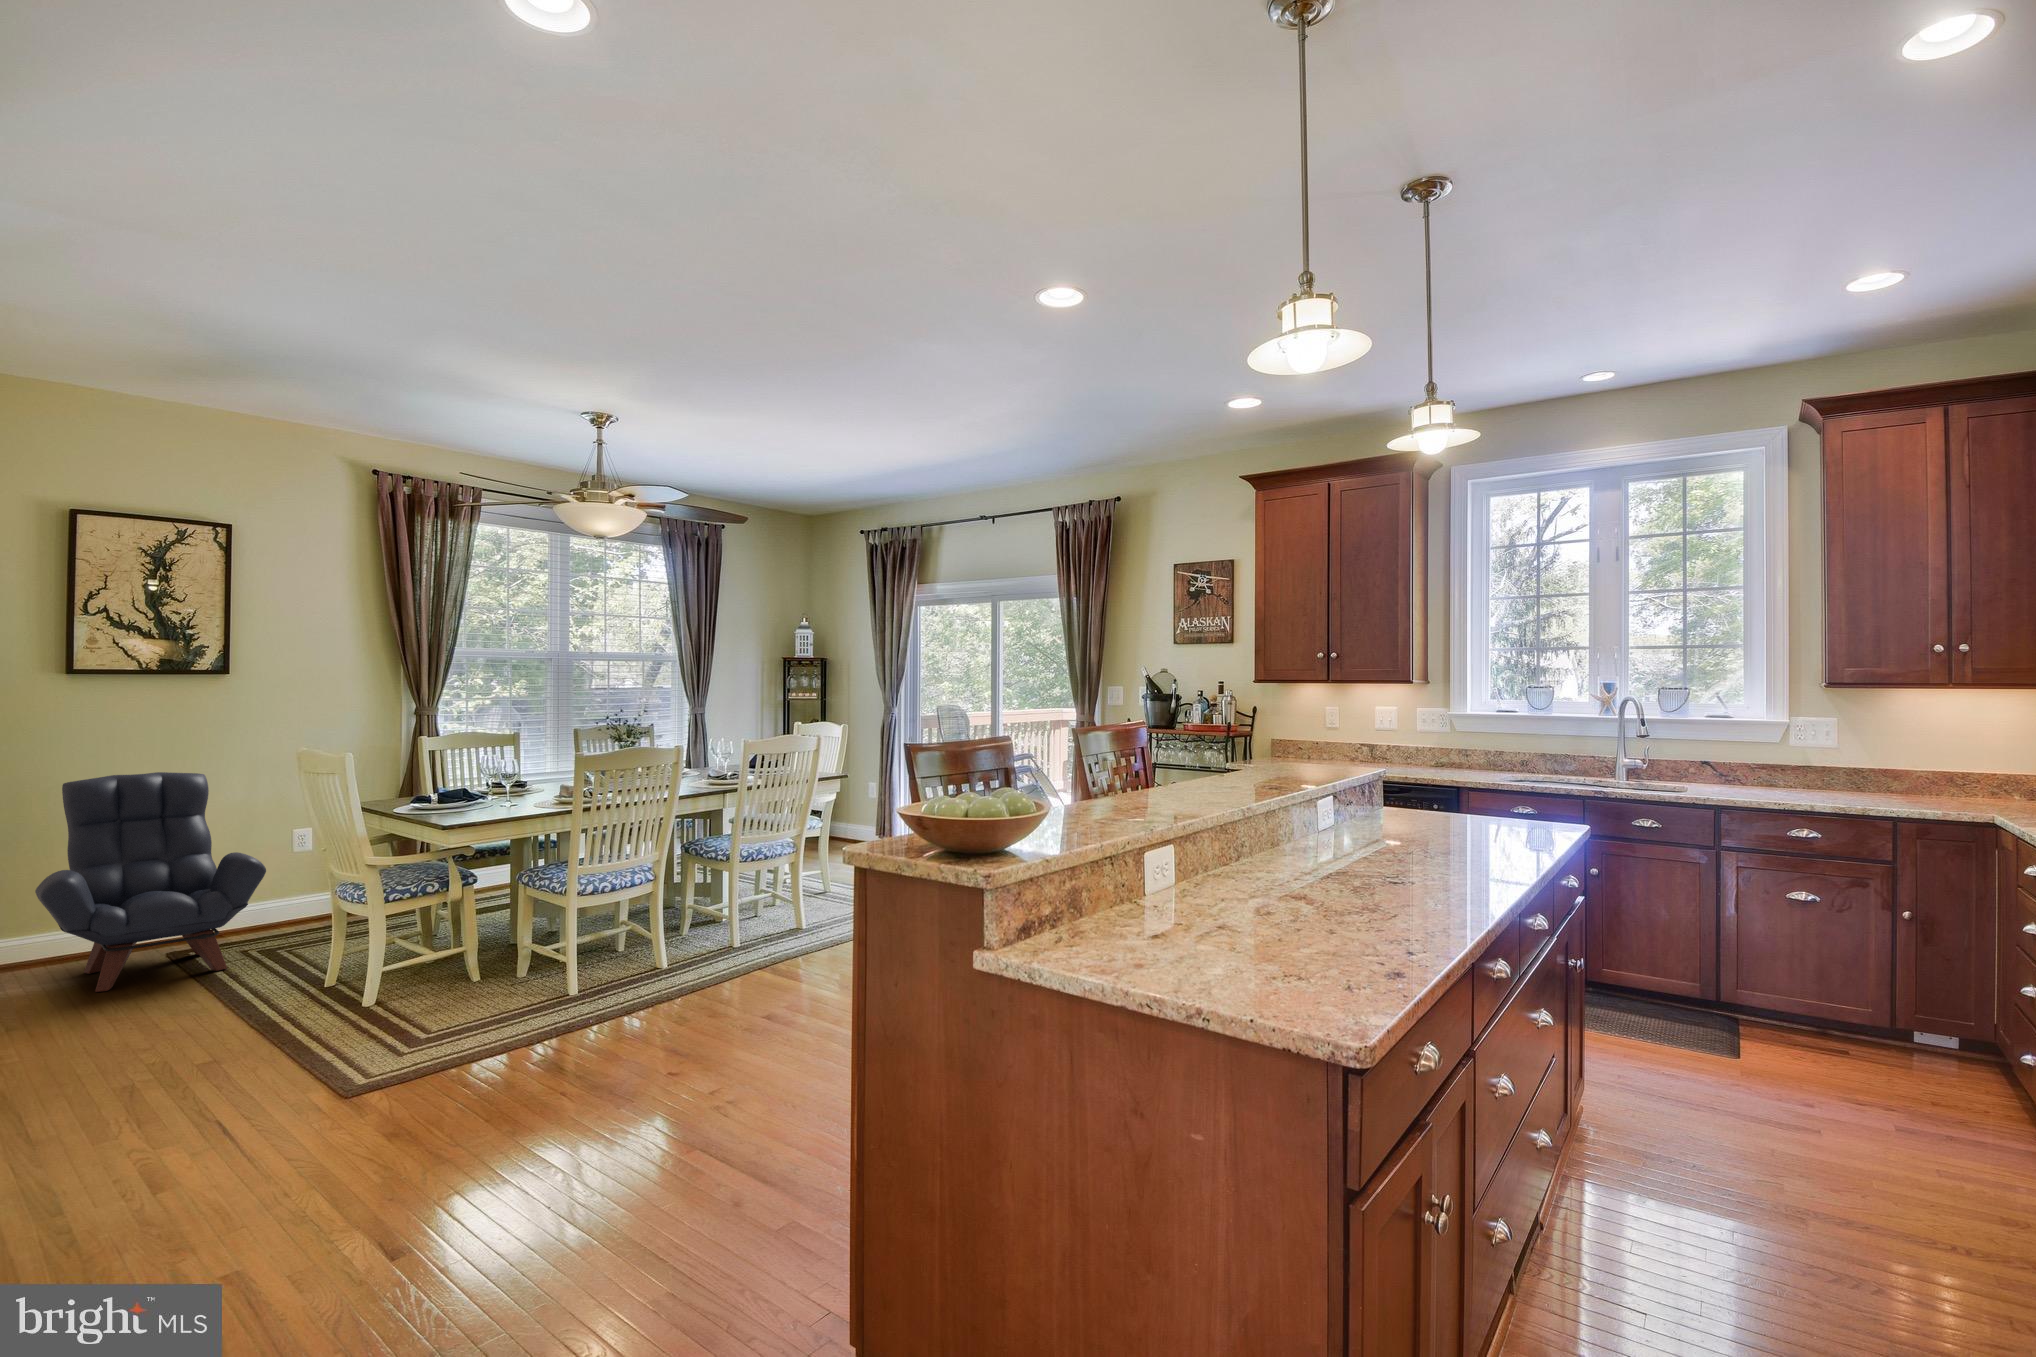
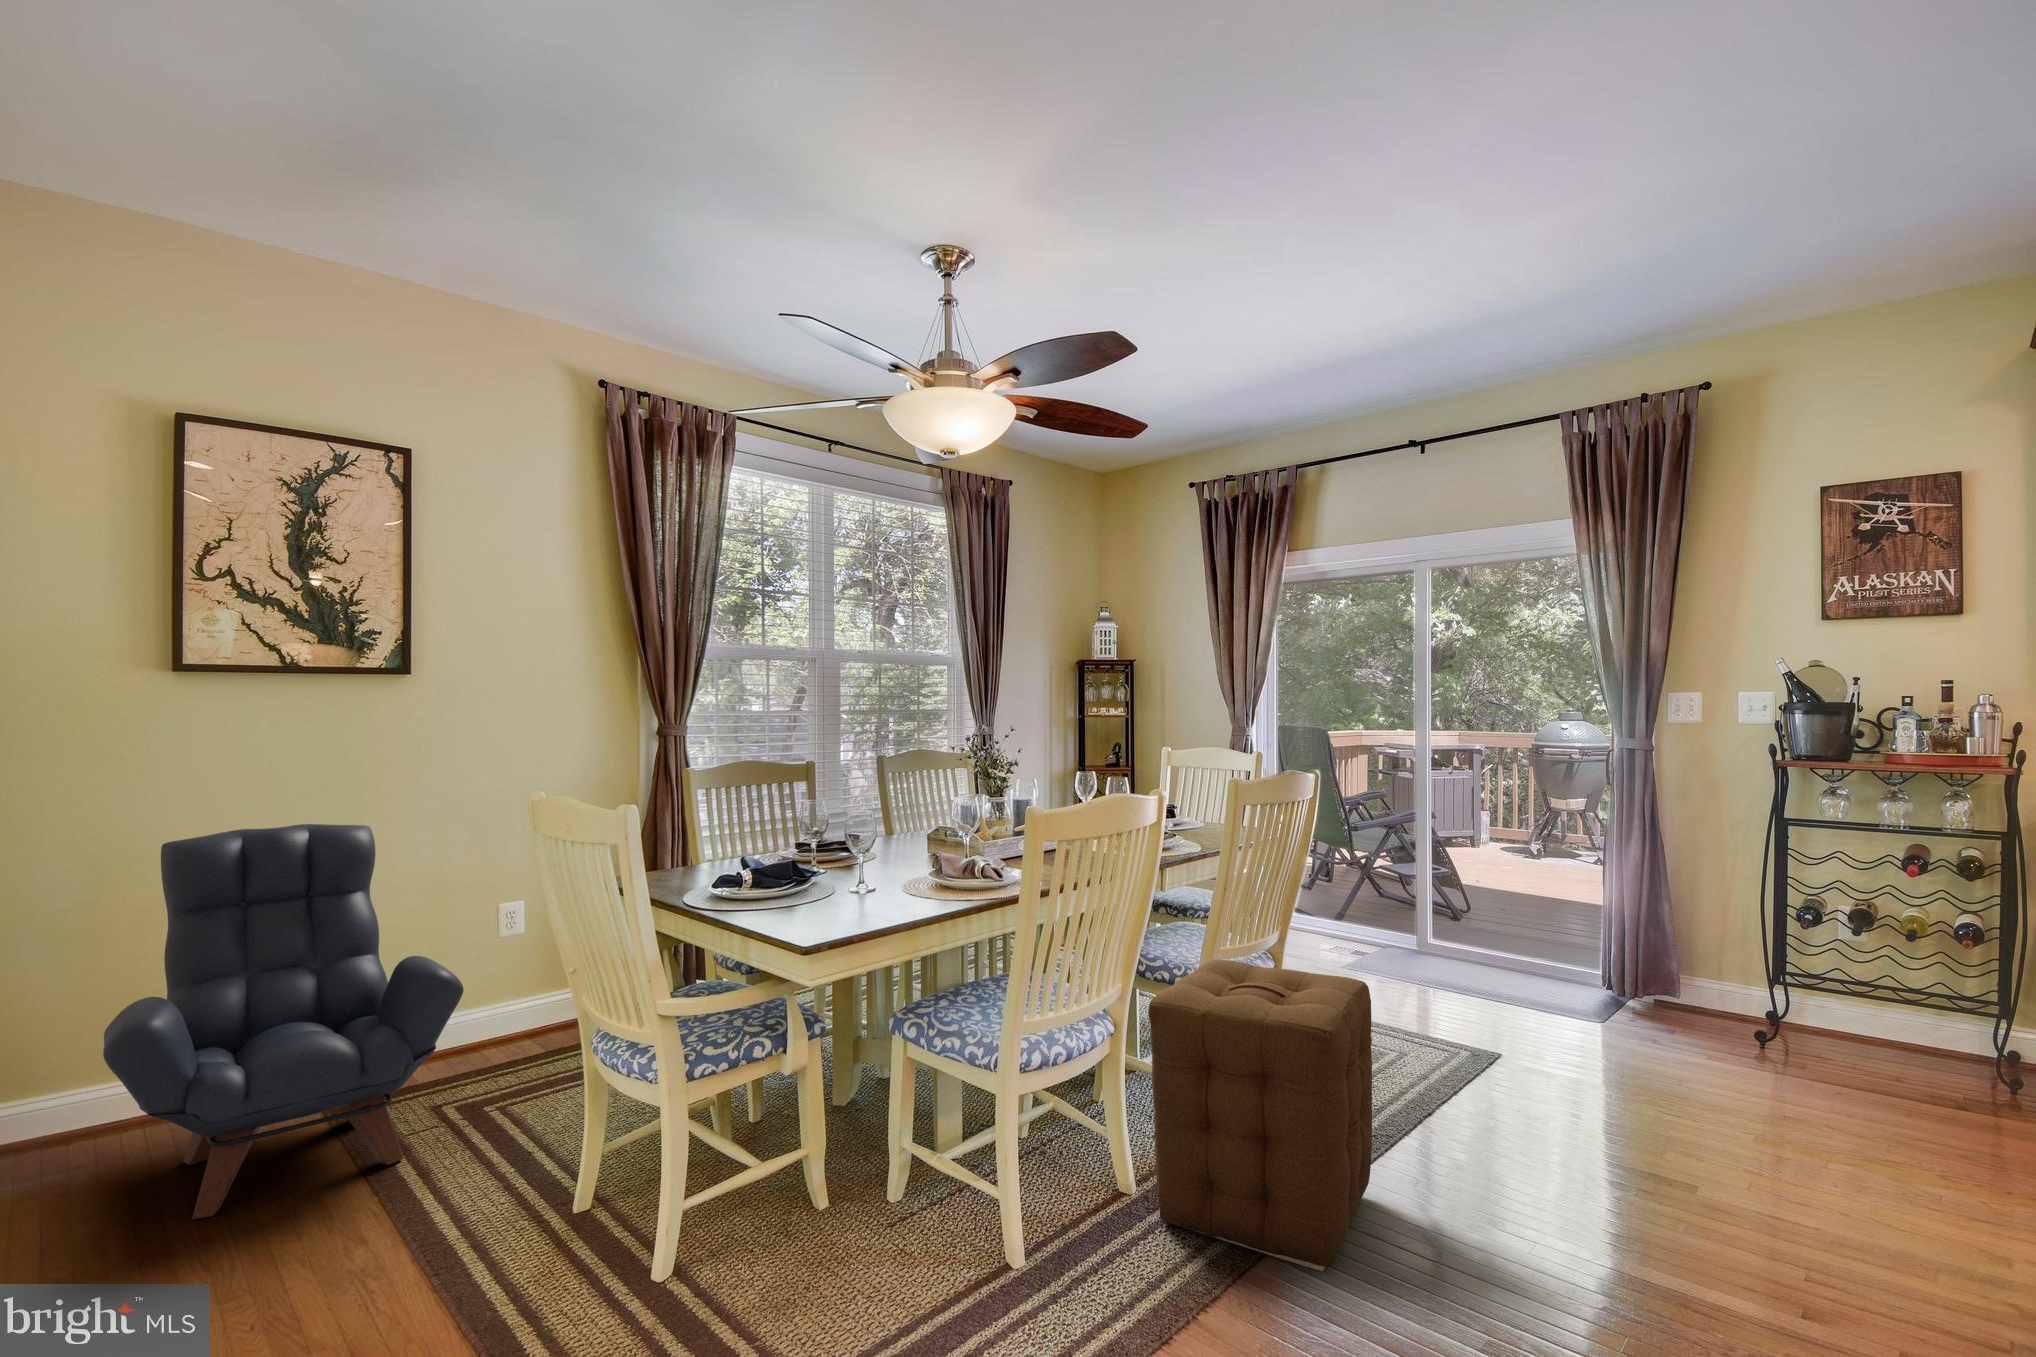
ottoman: none [659,845,795,993] -> present [1148,960,1372,1272]

